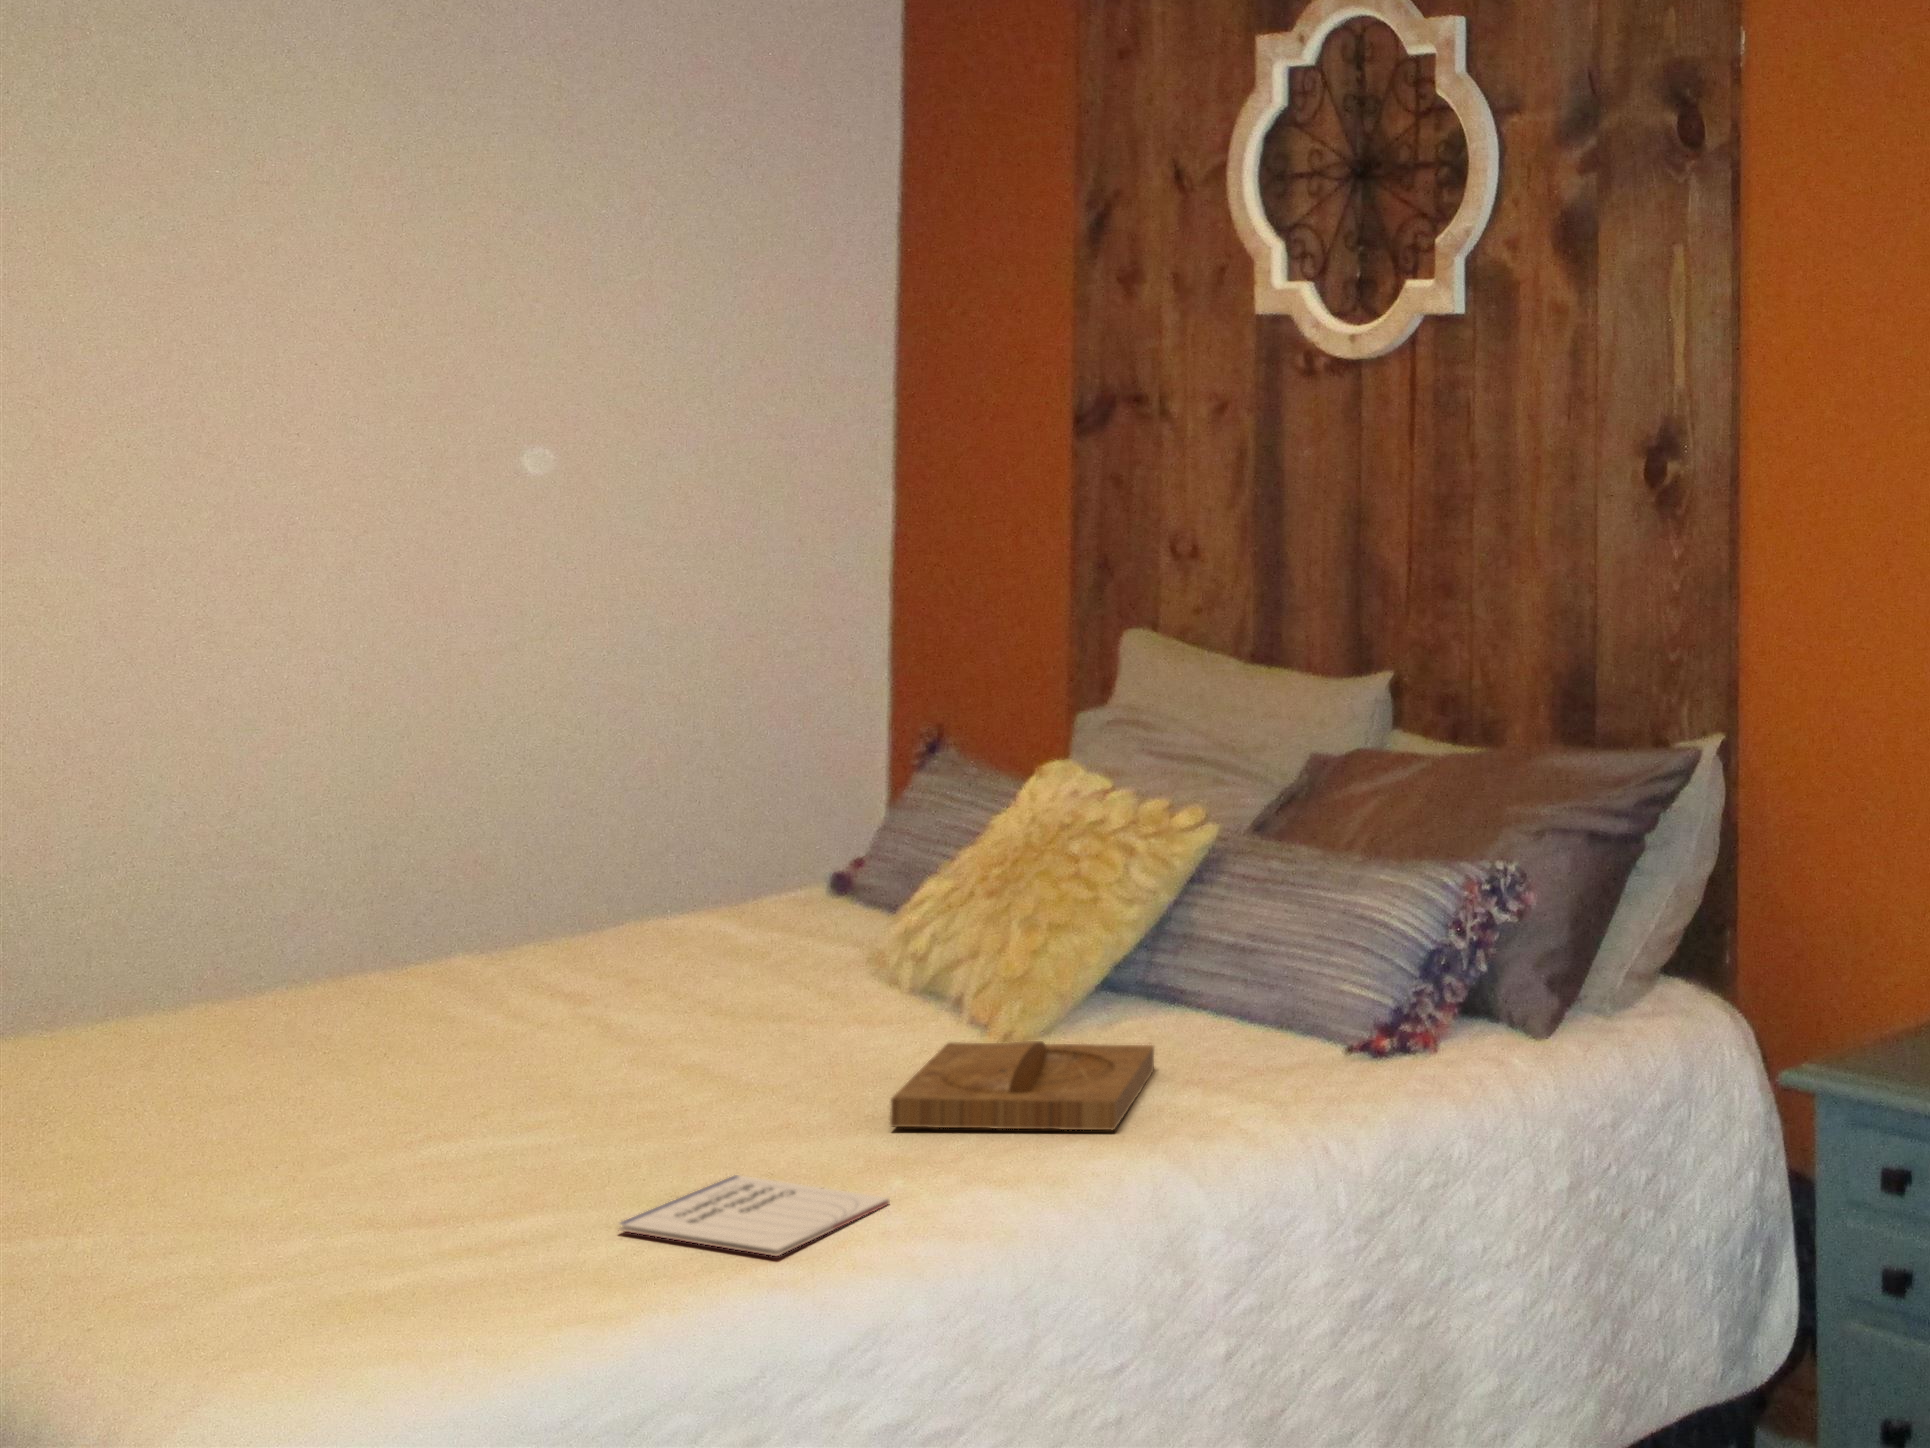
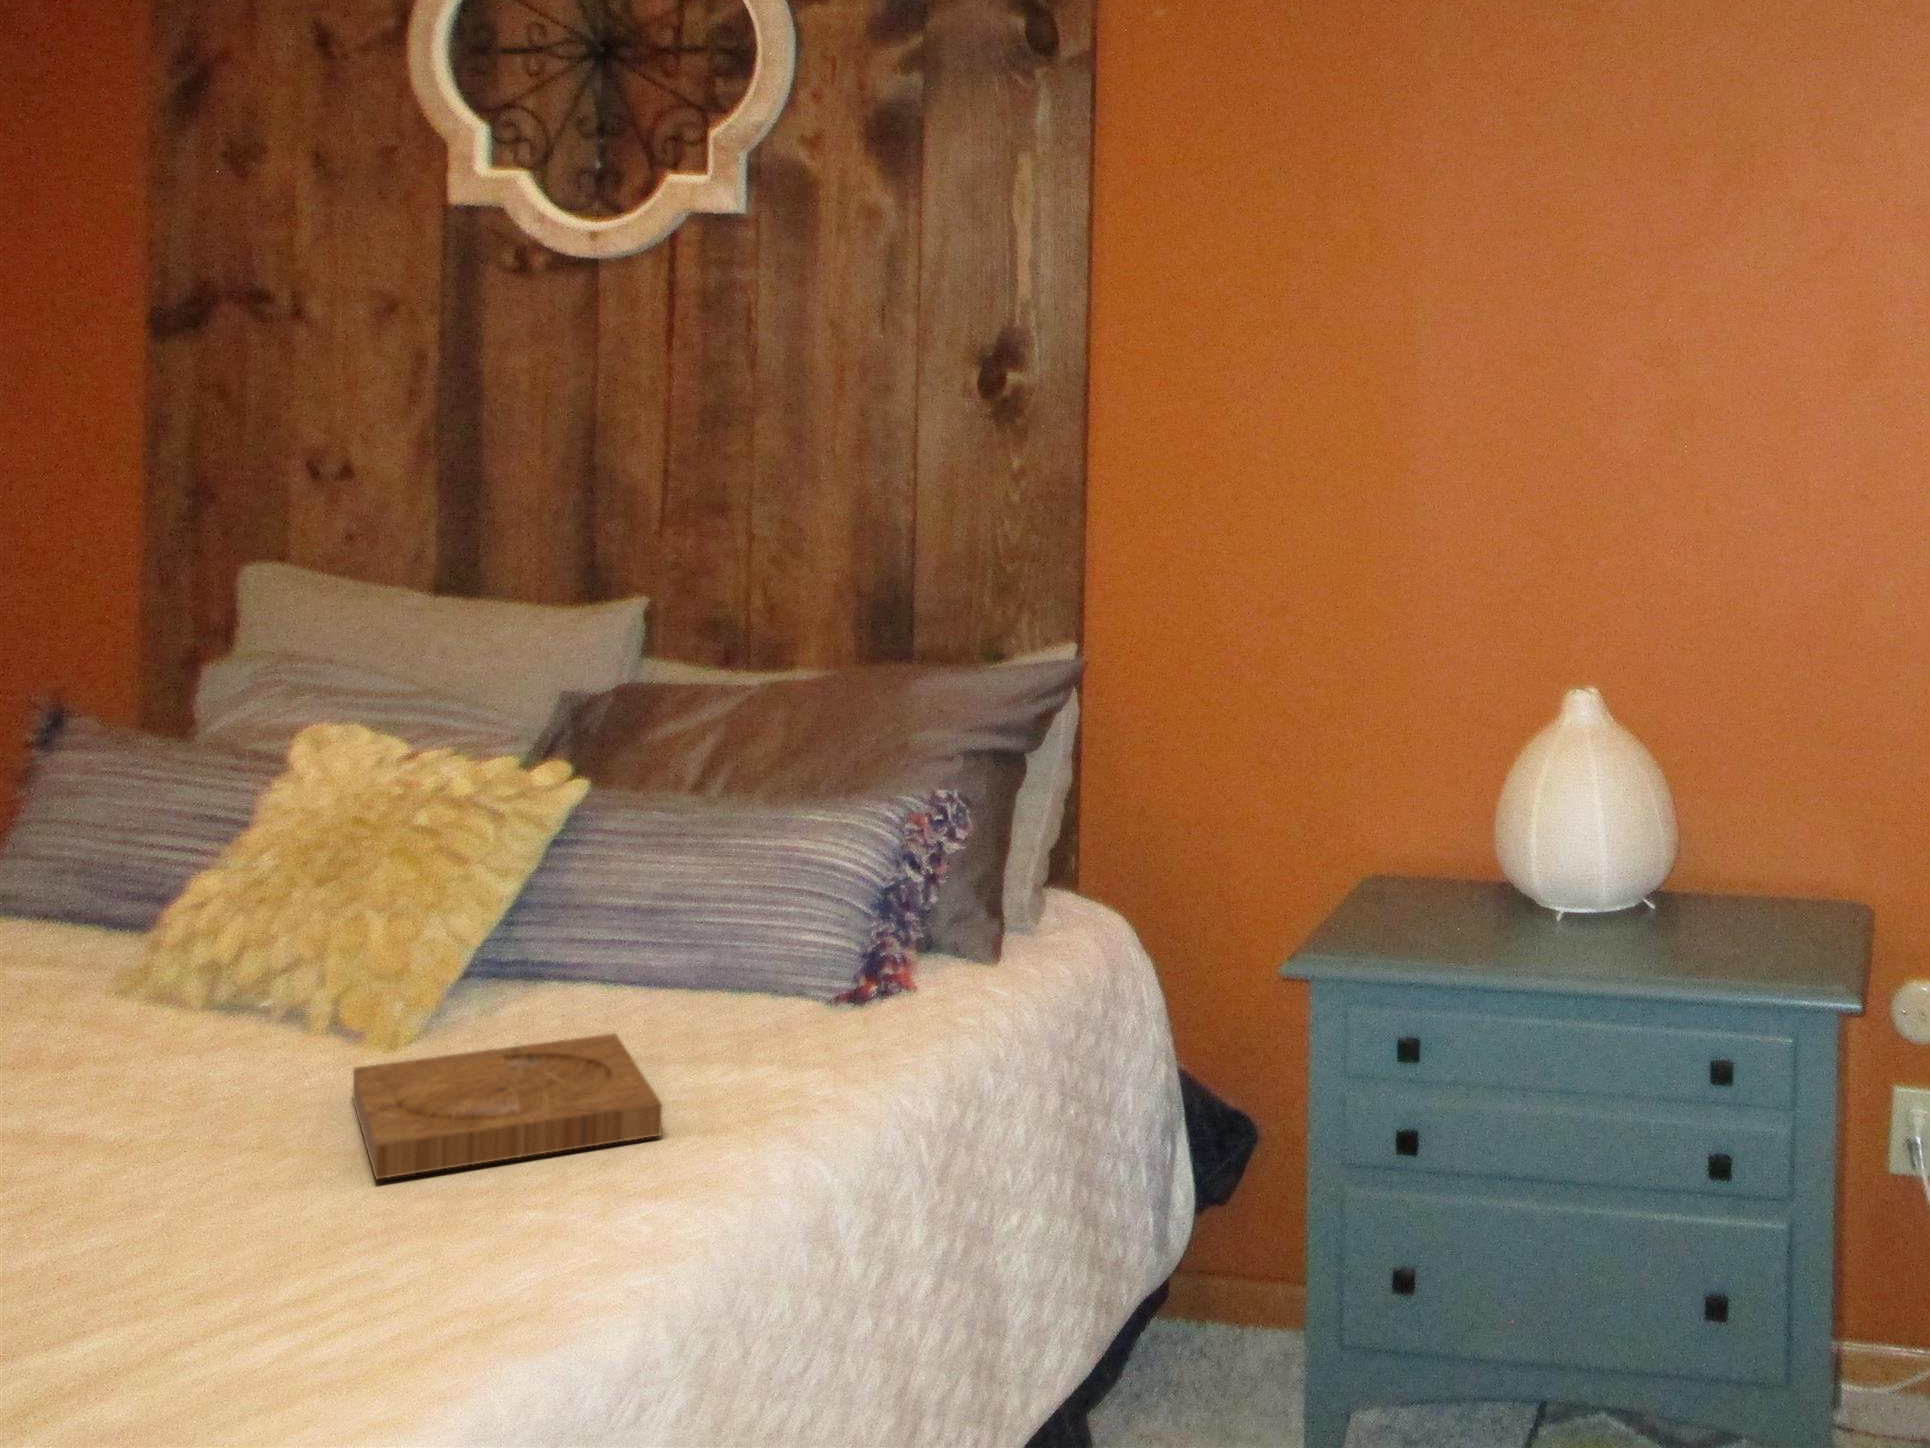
notebook: present [618,1175,890,1256] -> none [152,1257,486,1378]

